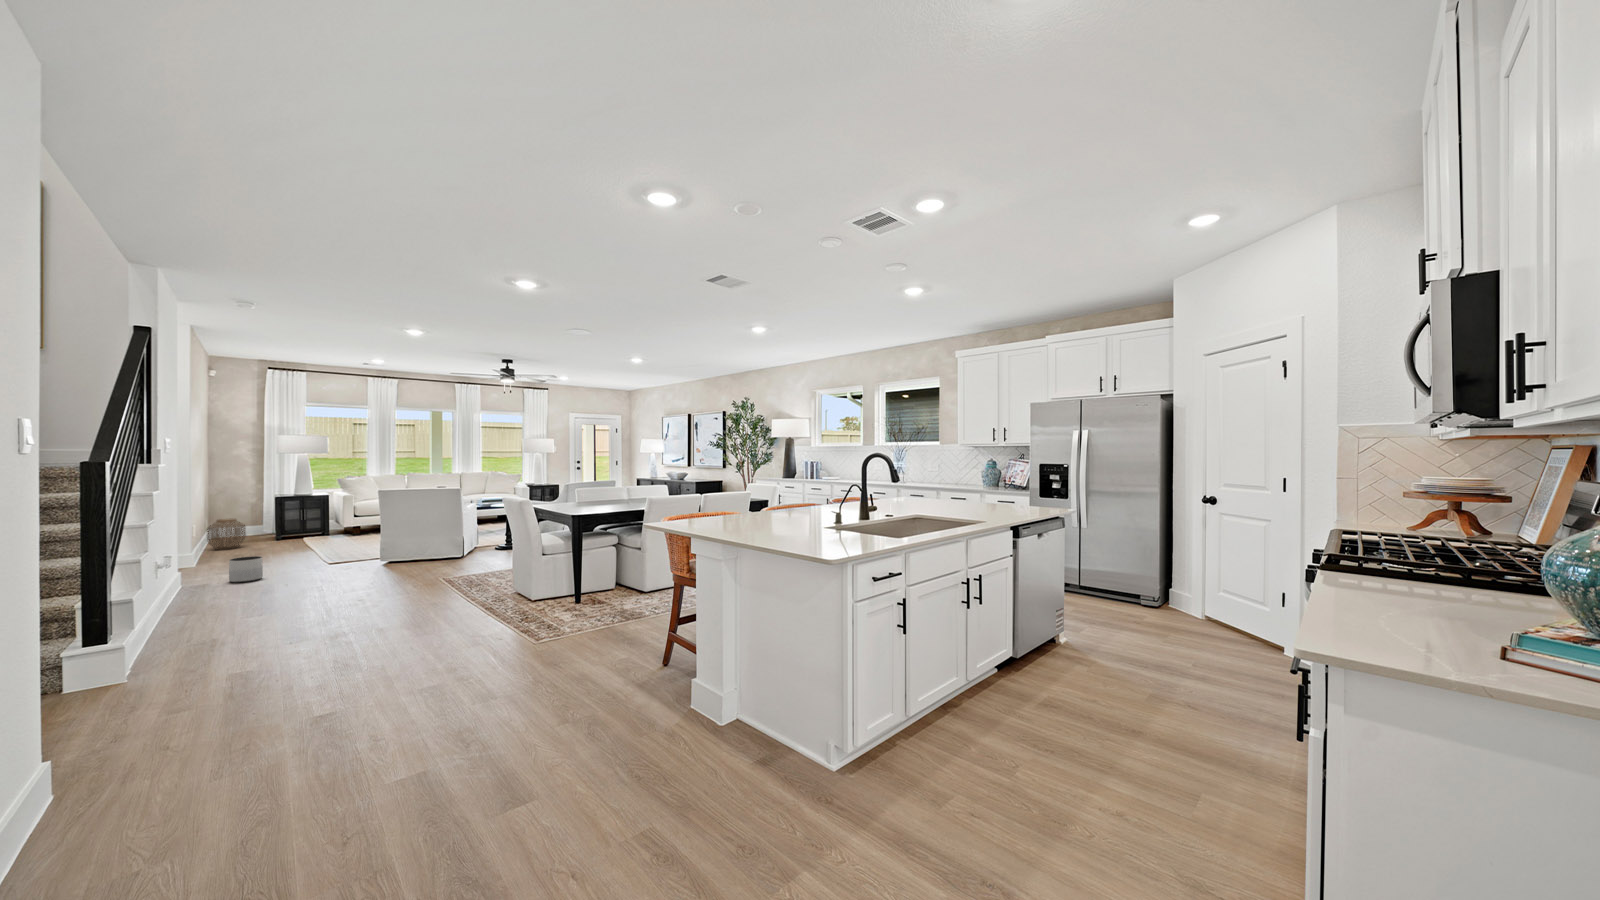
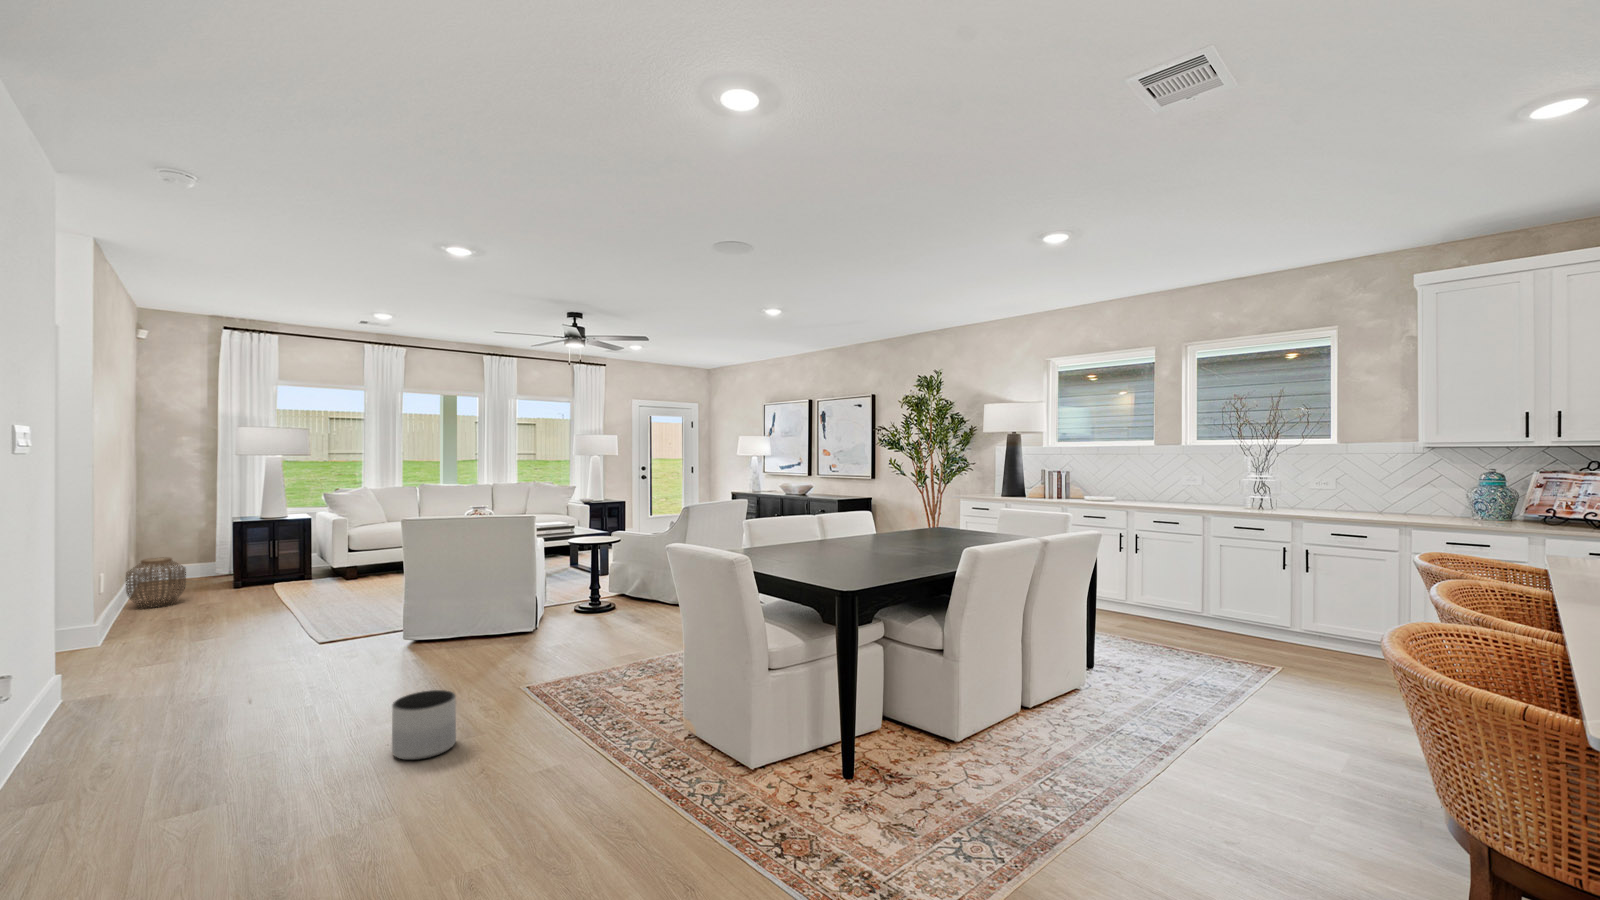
planter: present [229,556,263,583] -> present [392,690,456,760]

